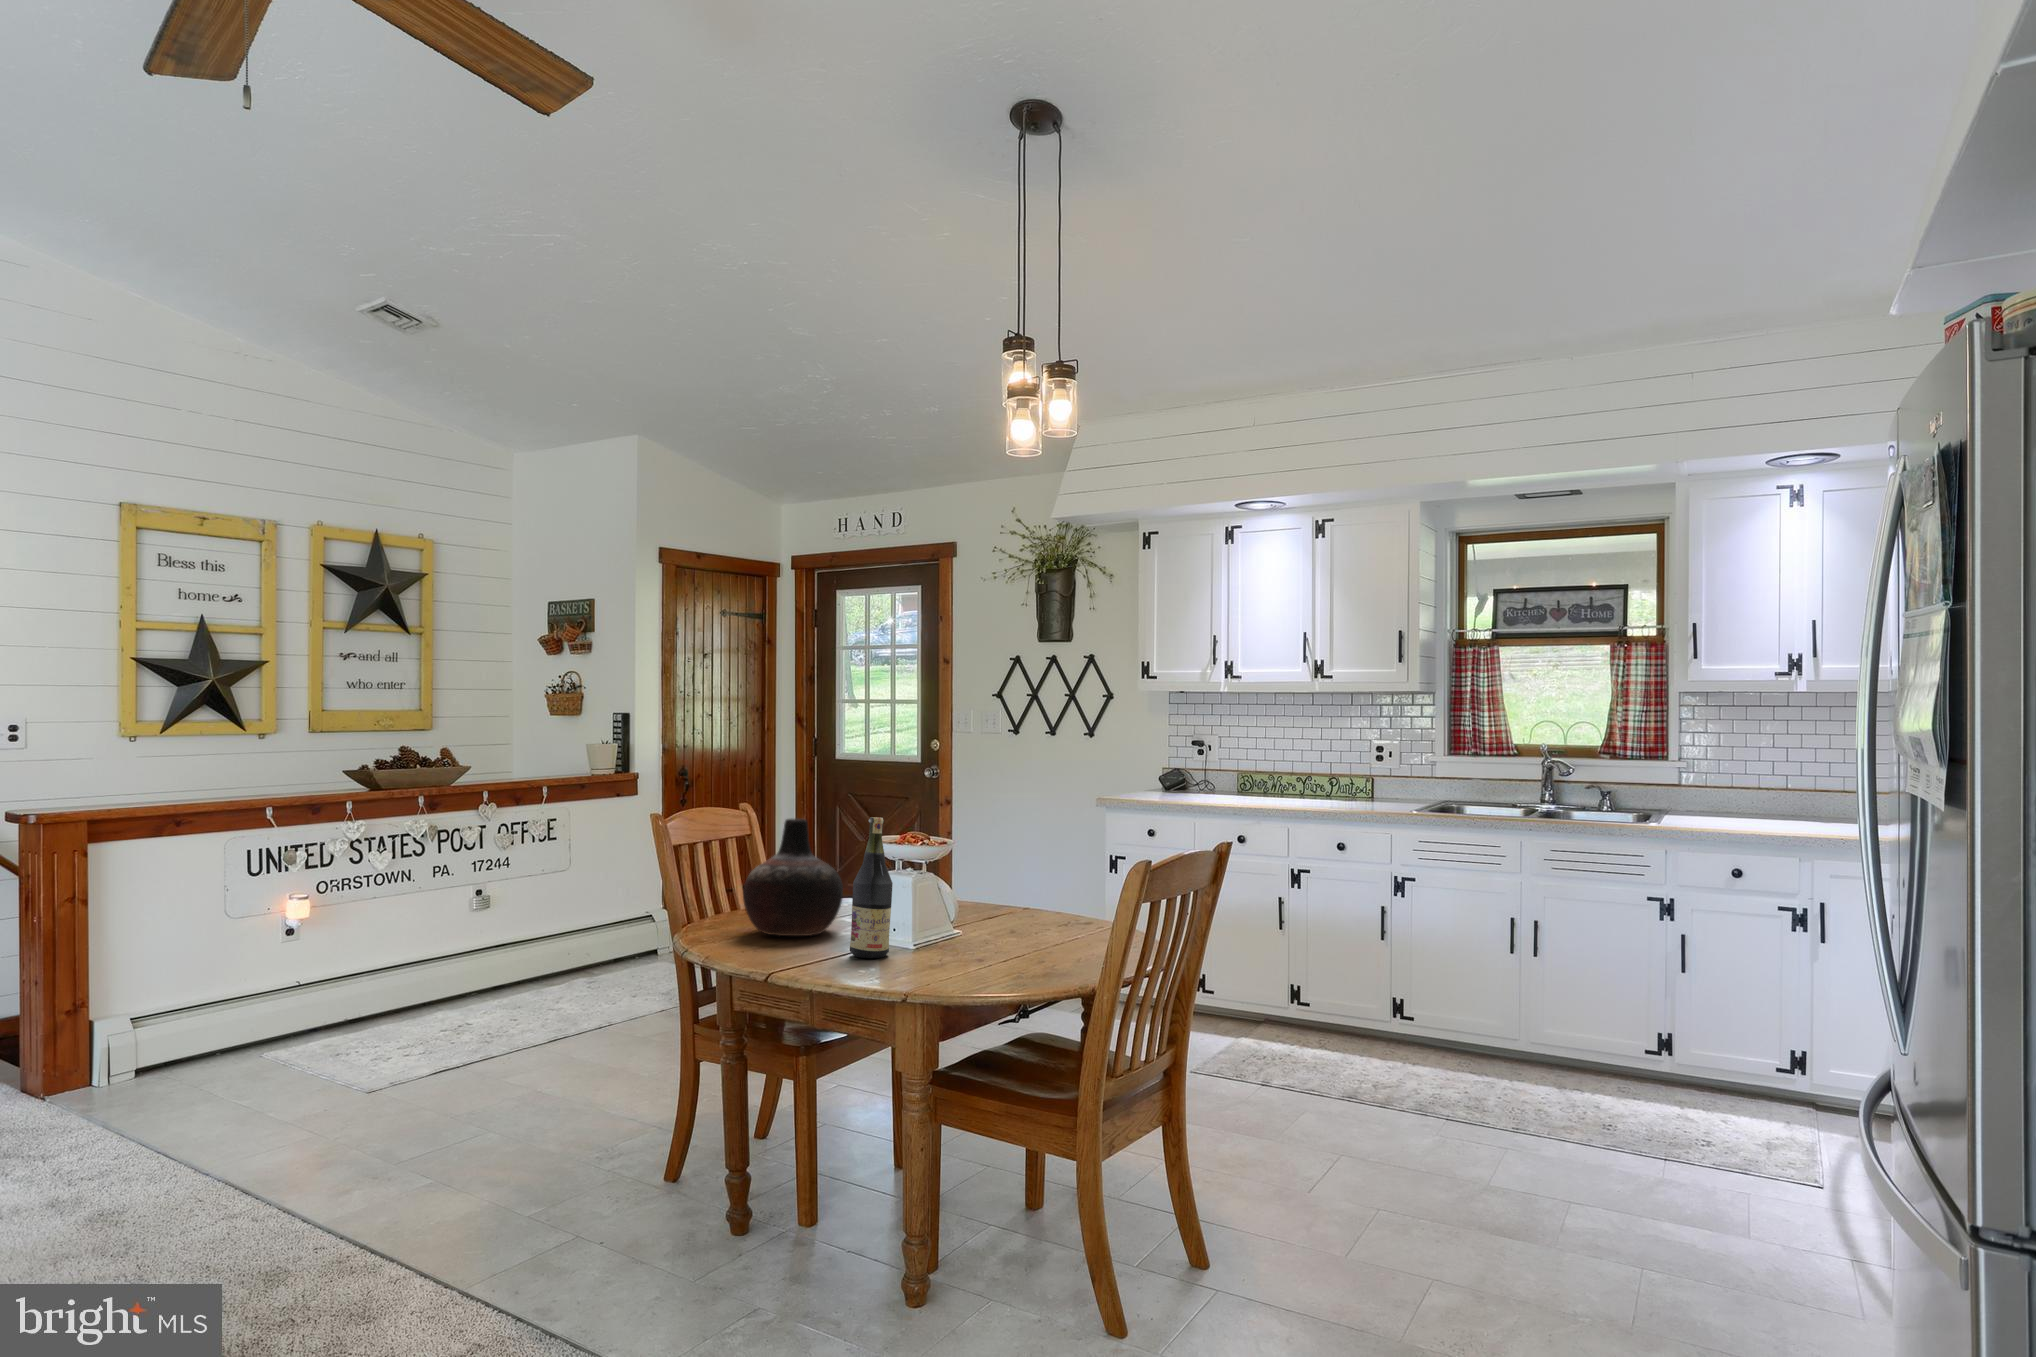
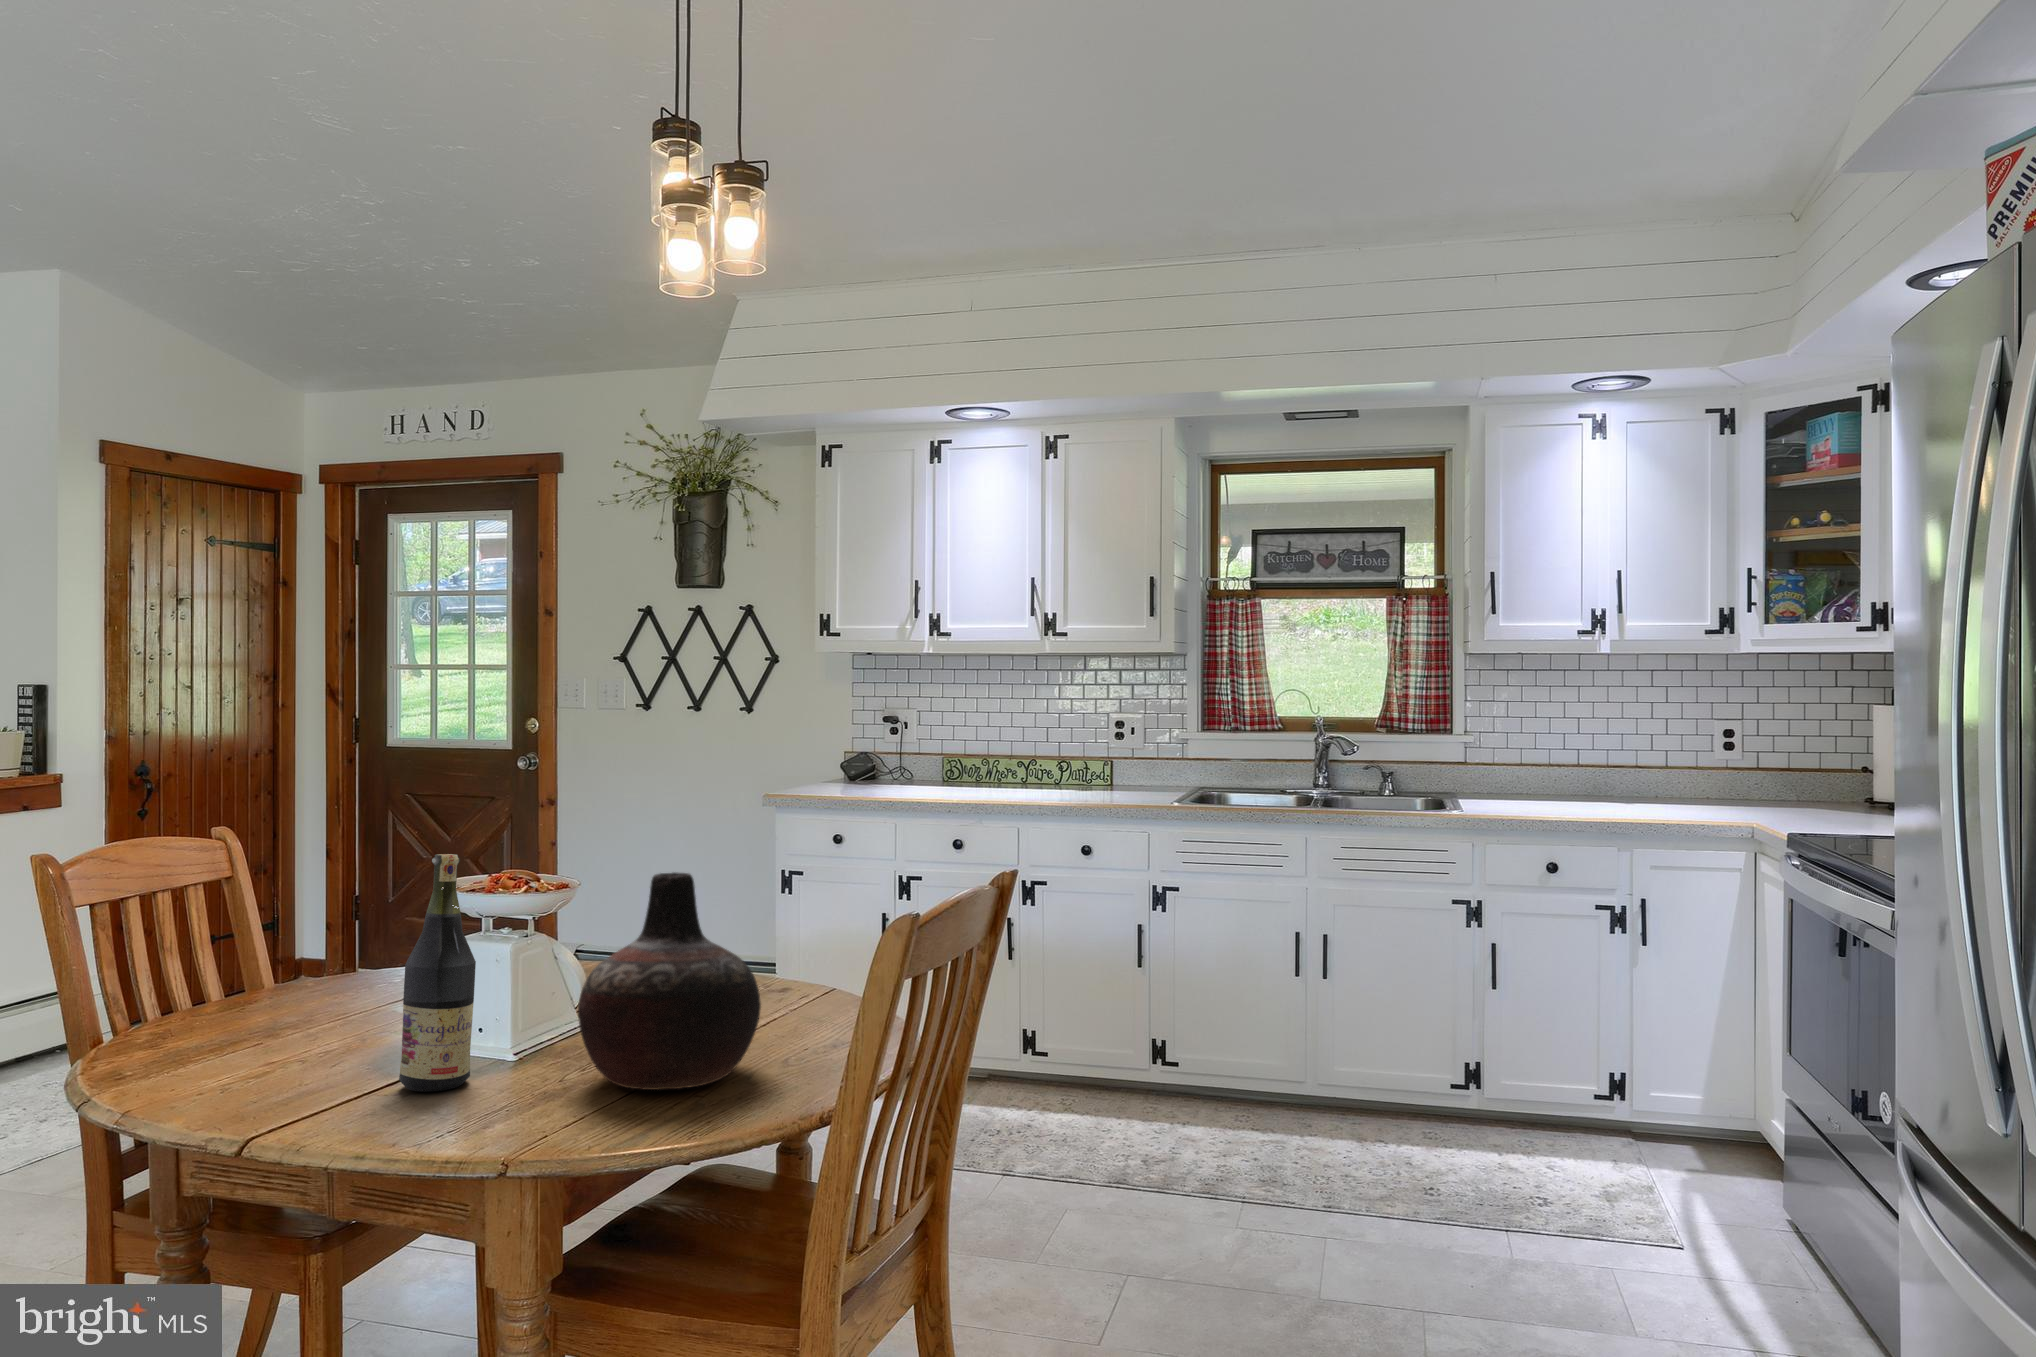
vase: present [743,818,843,936] -> present [578,872,761,1090]

